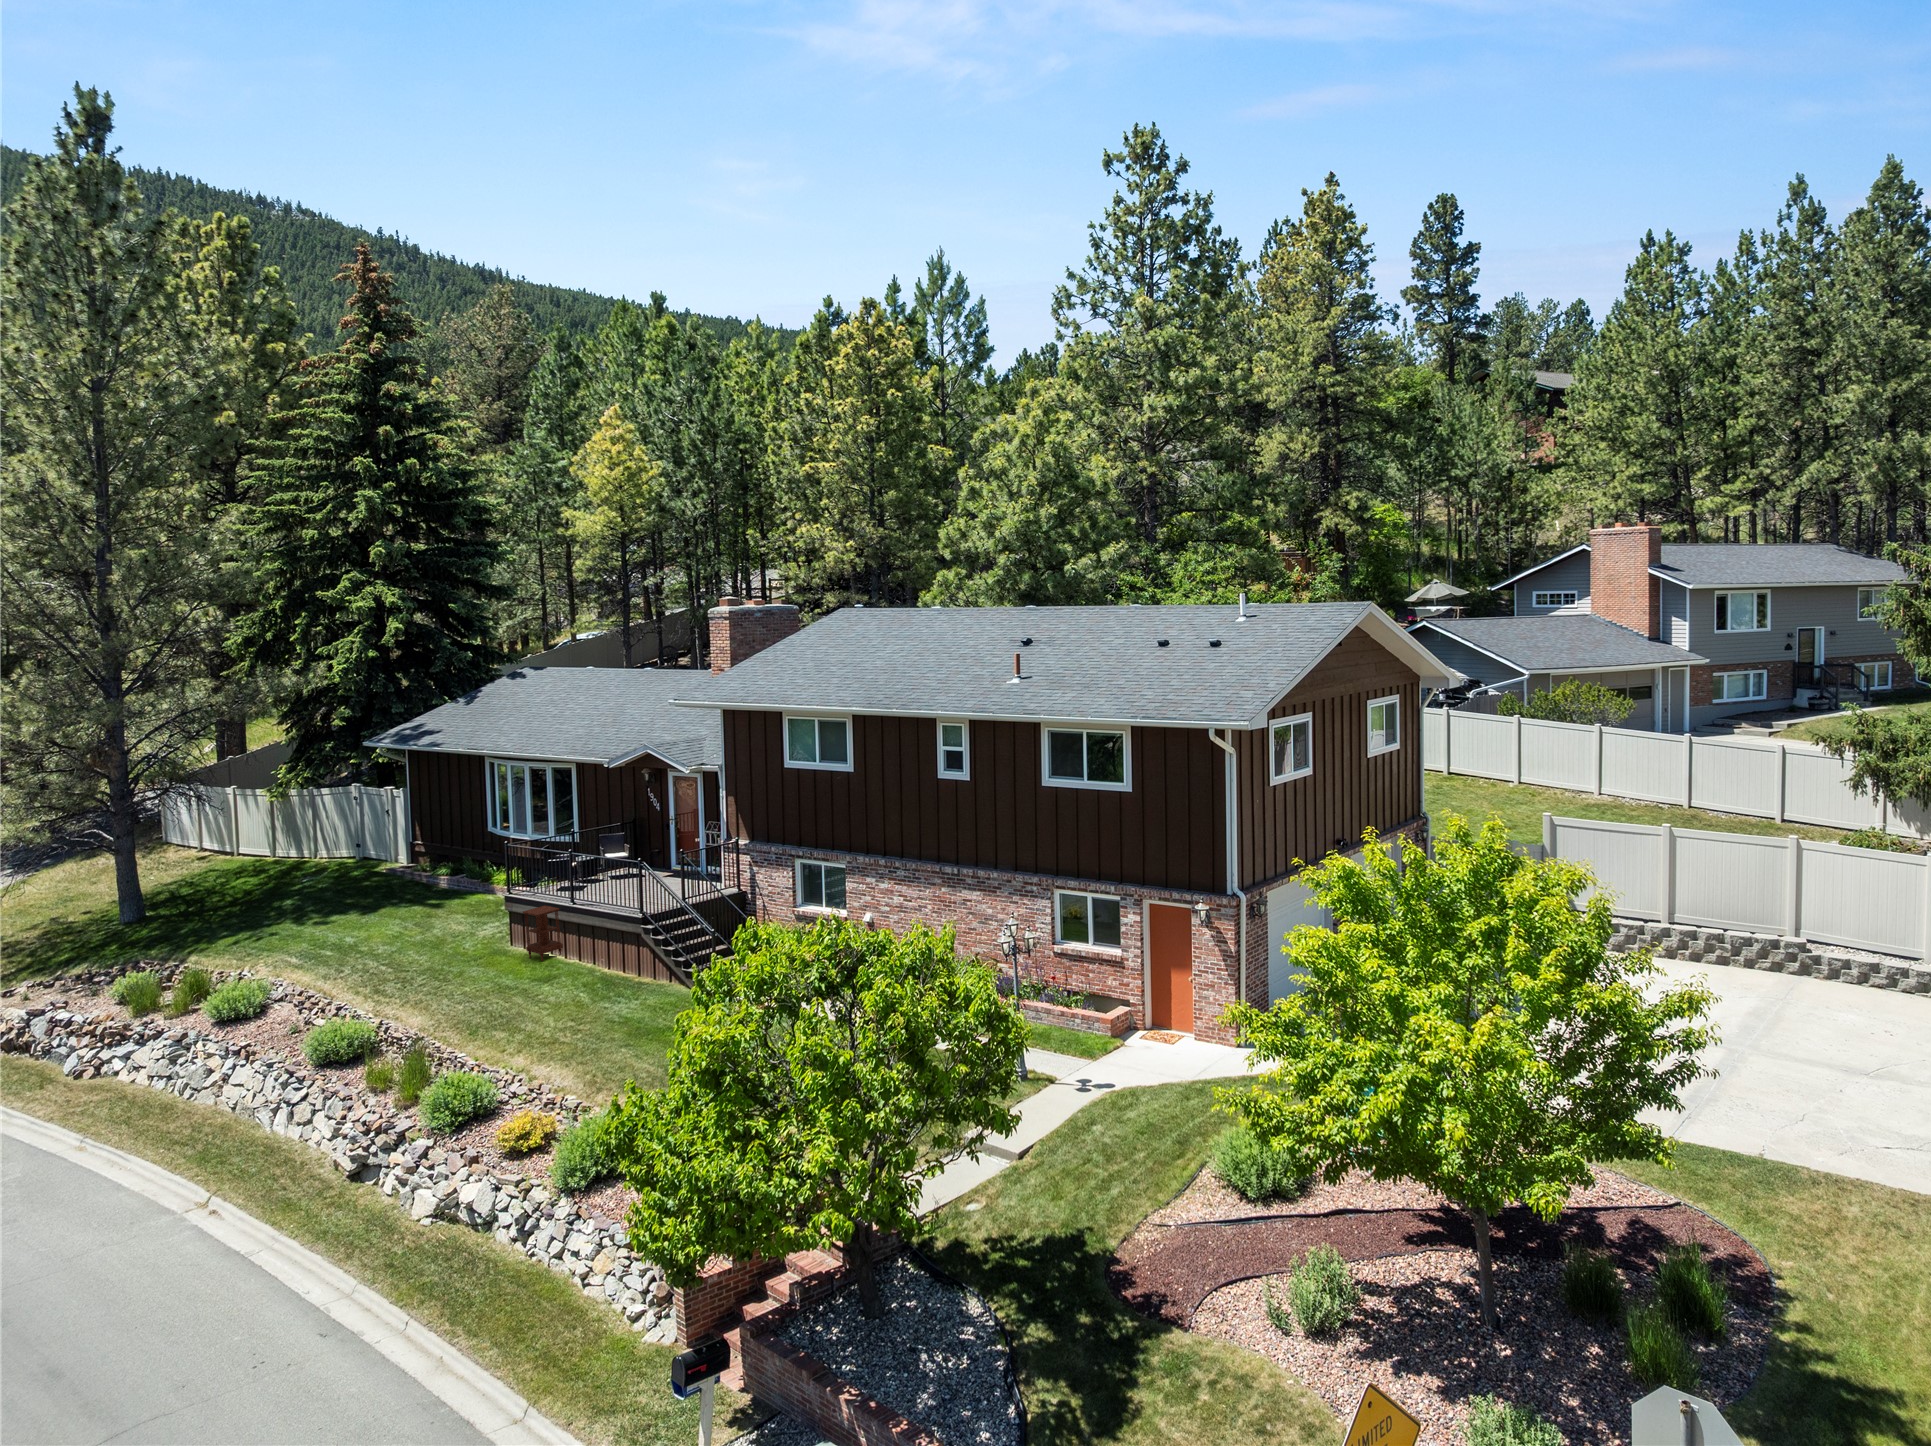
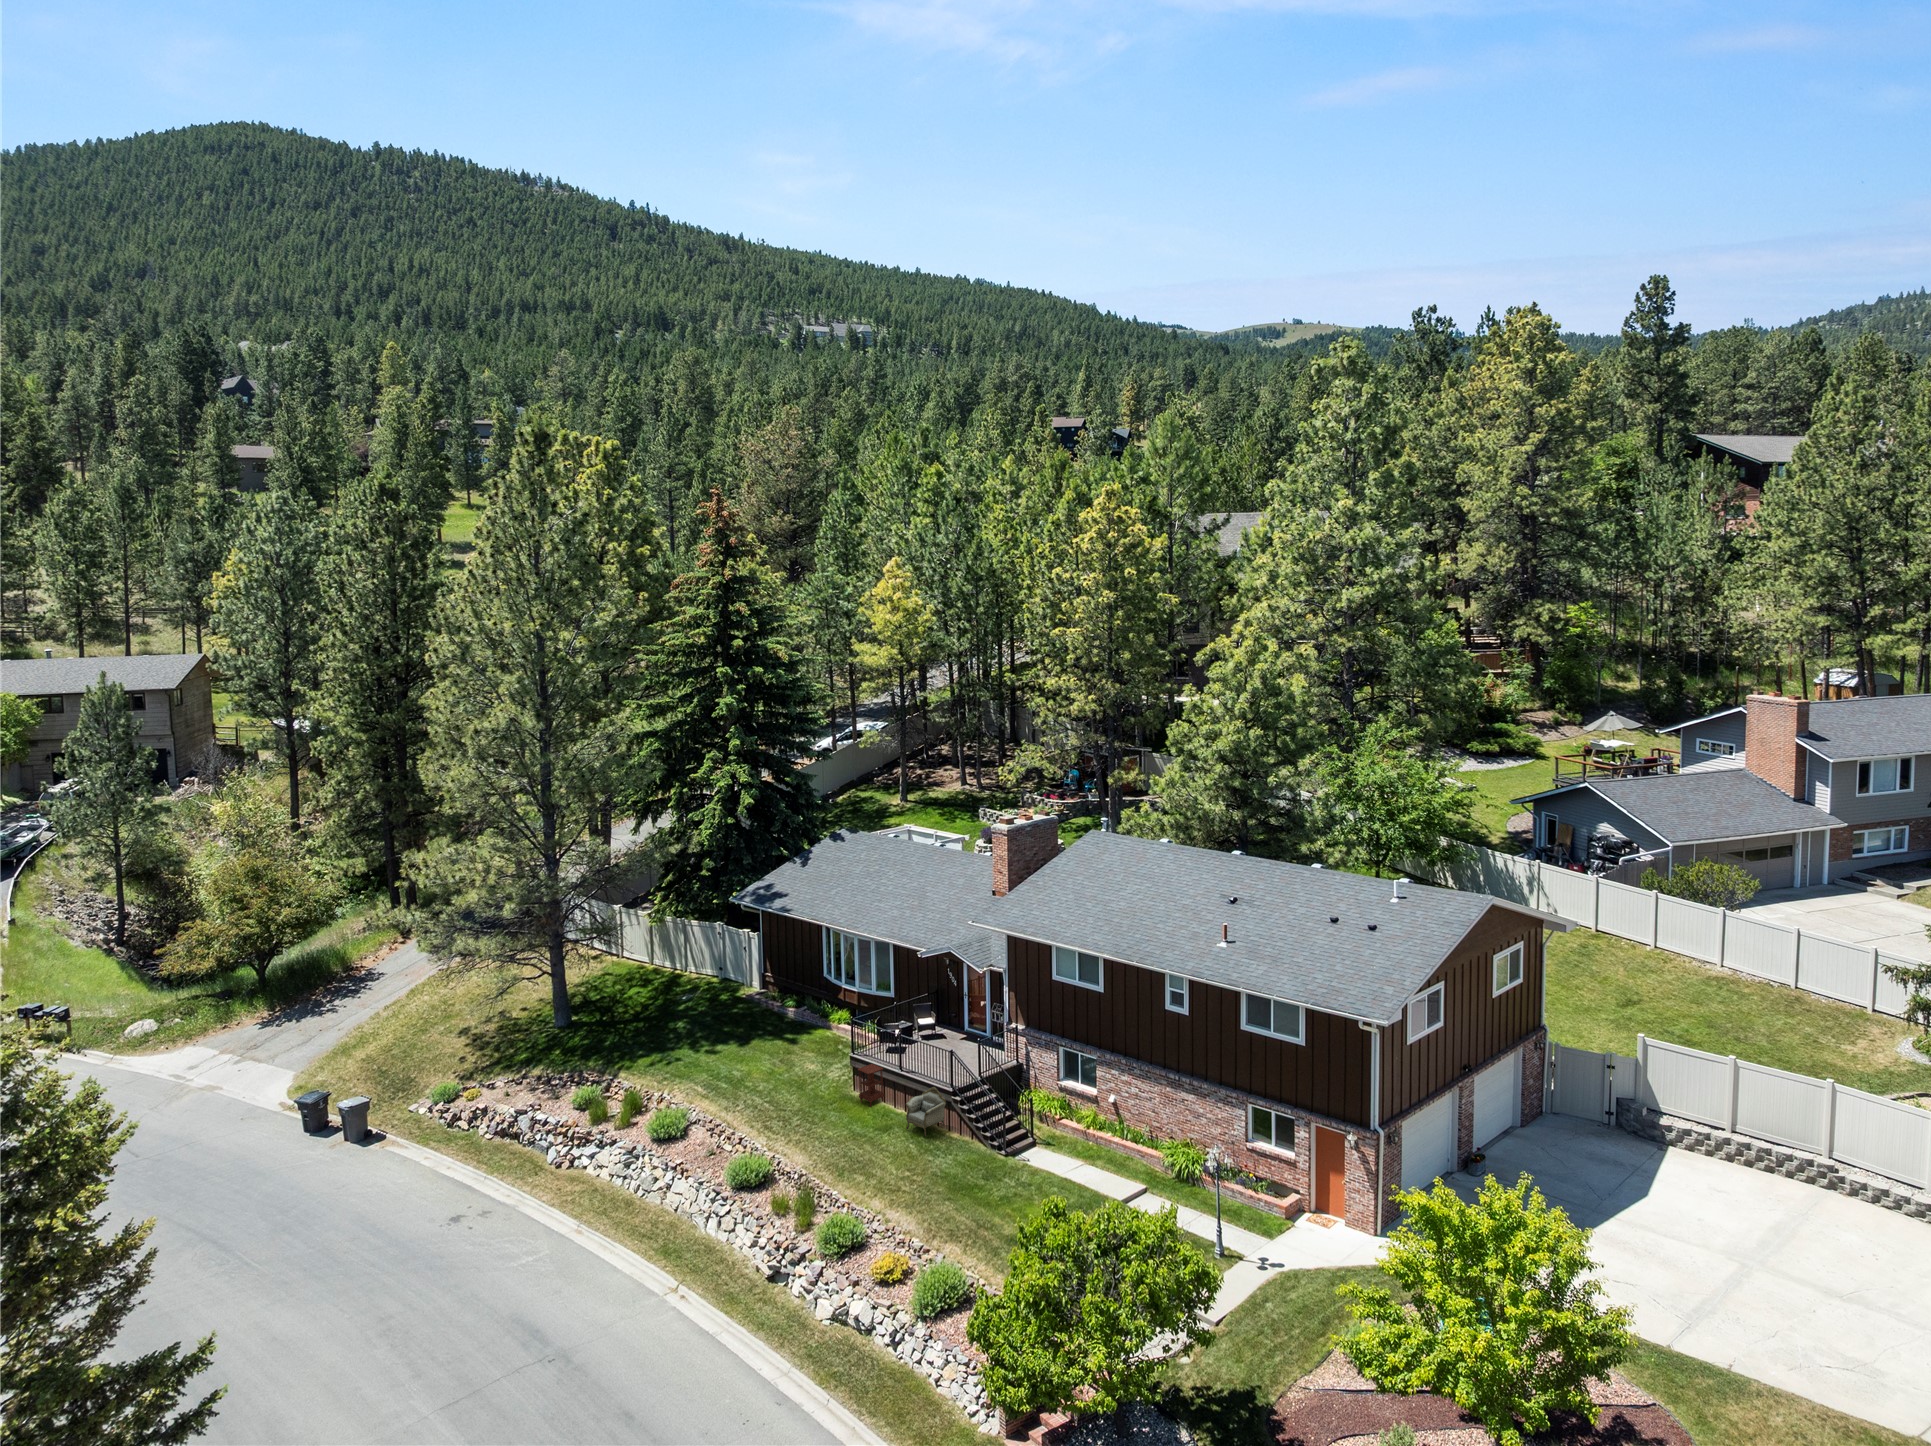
armchair: none [585,919,642,984] -> present [906,1087,946,1136]

